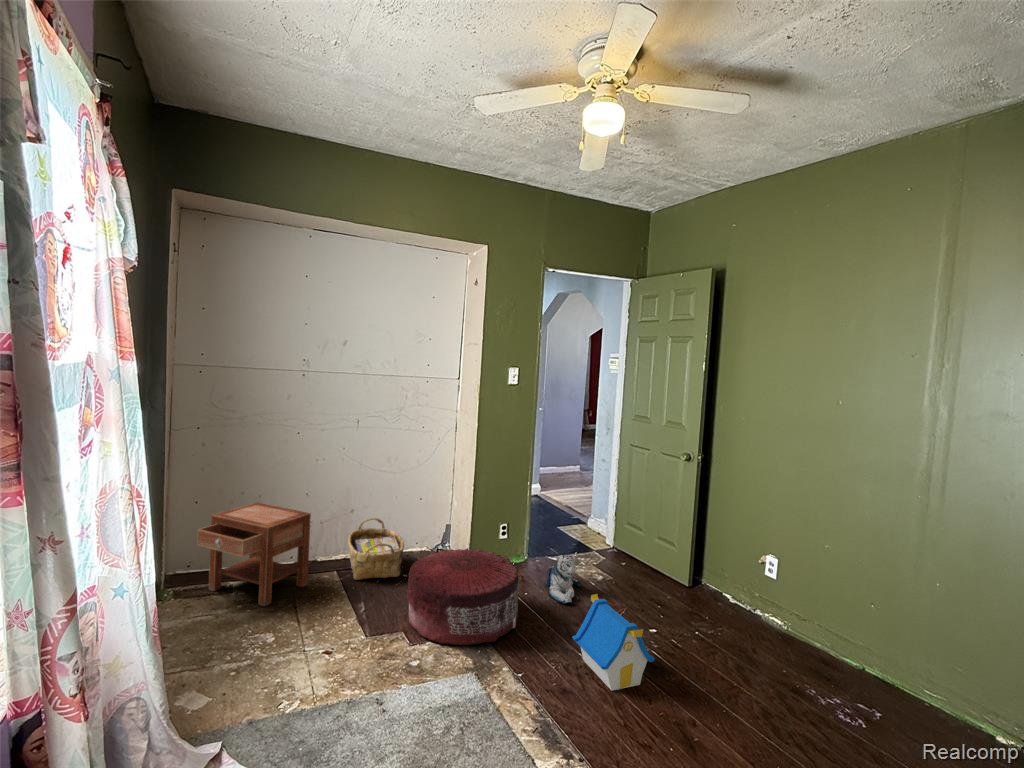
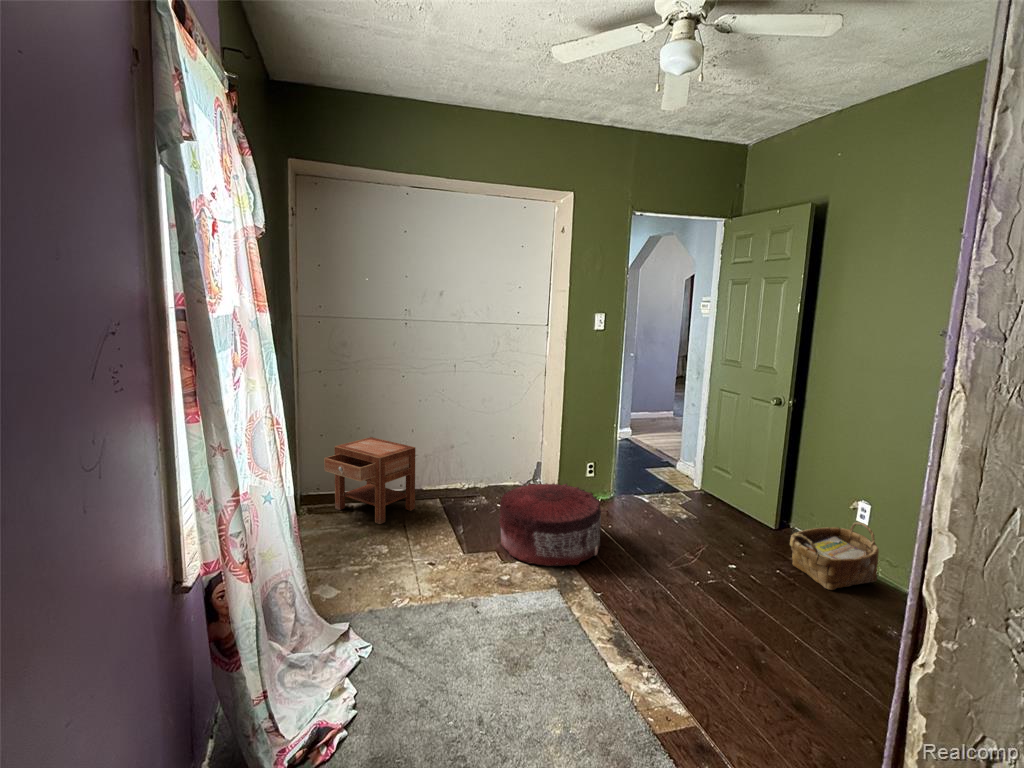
woven basket: present [348,518,404,580] -> present [790,522,879,590]
plush toy: present [545,555,581,604] -> none [628,493,664,538]
toy house: present [572,594,655,691] -> none [649,528,729,614]

